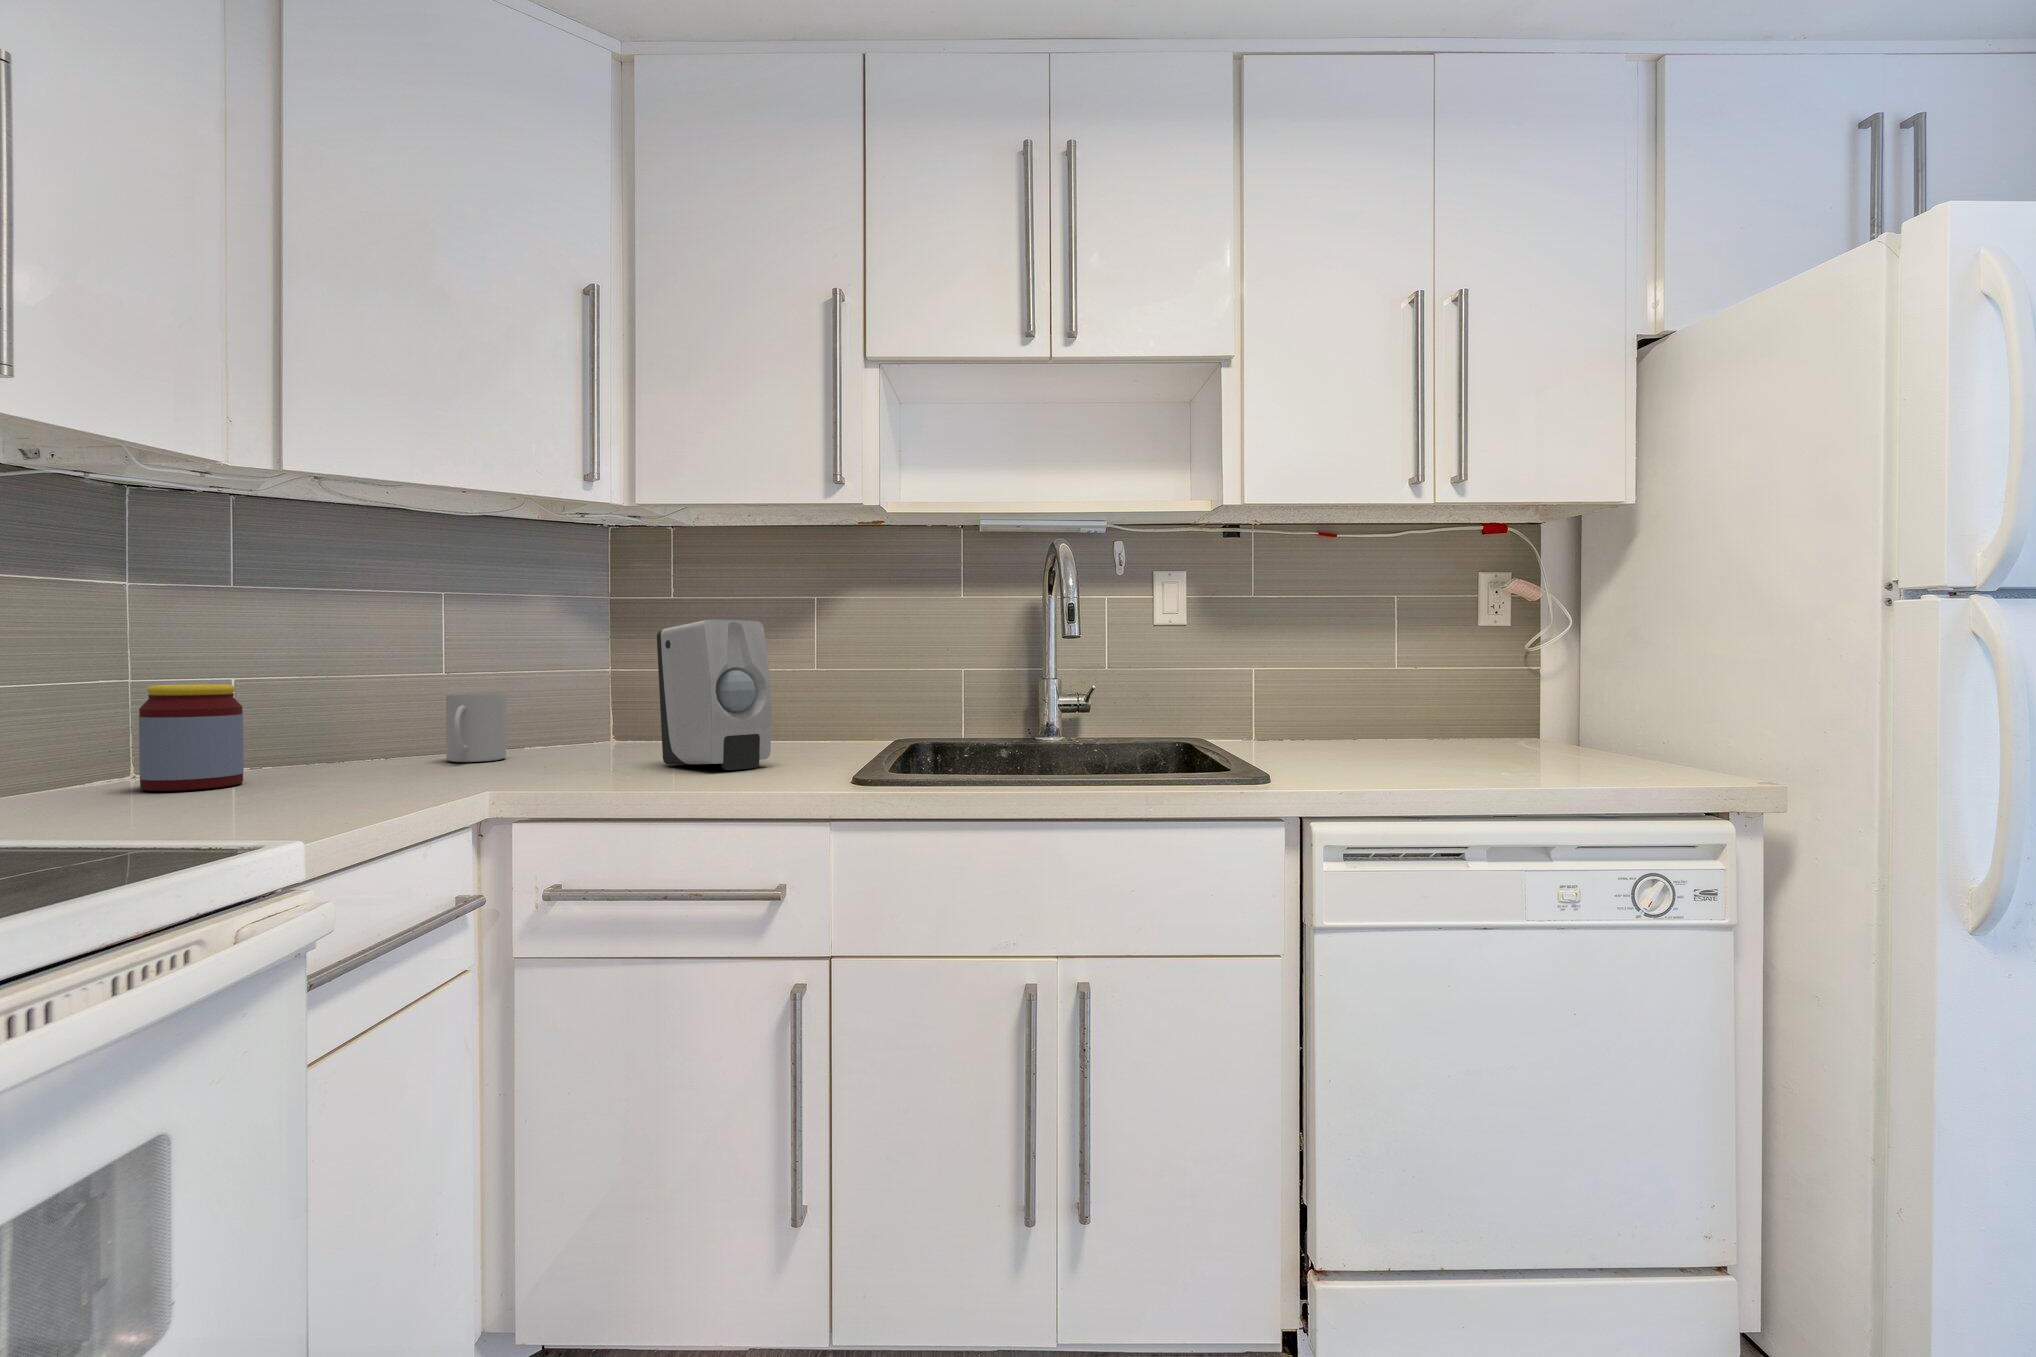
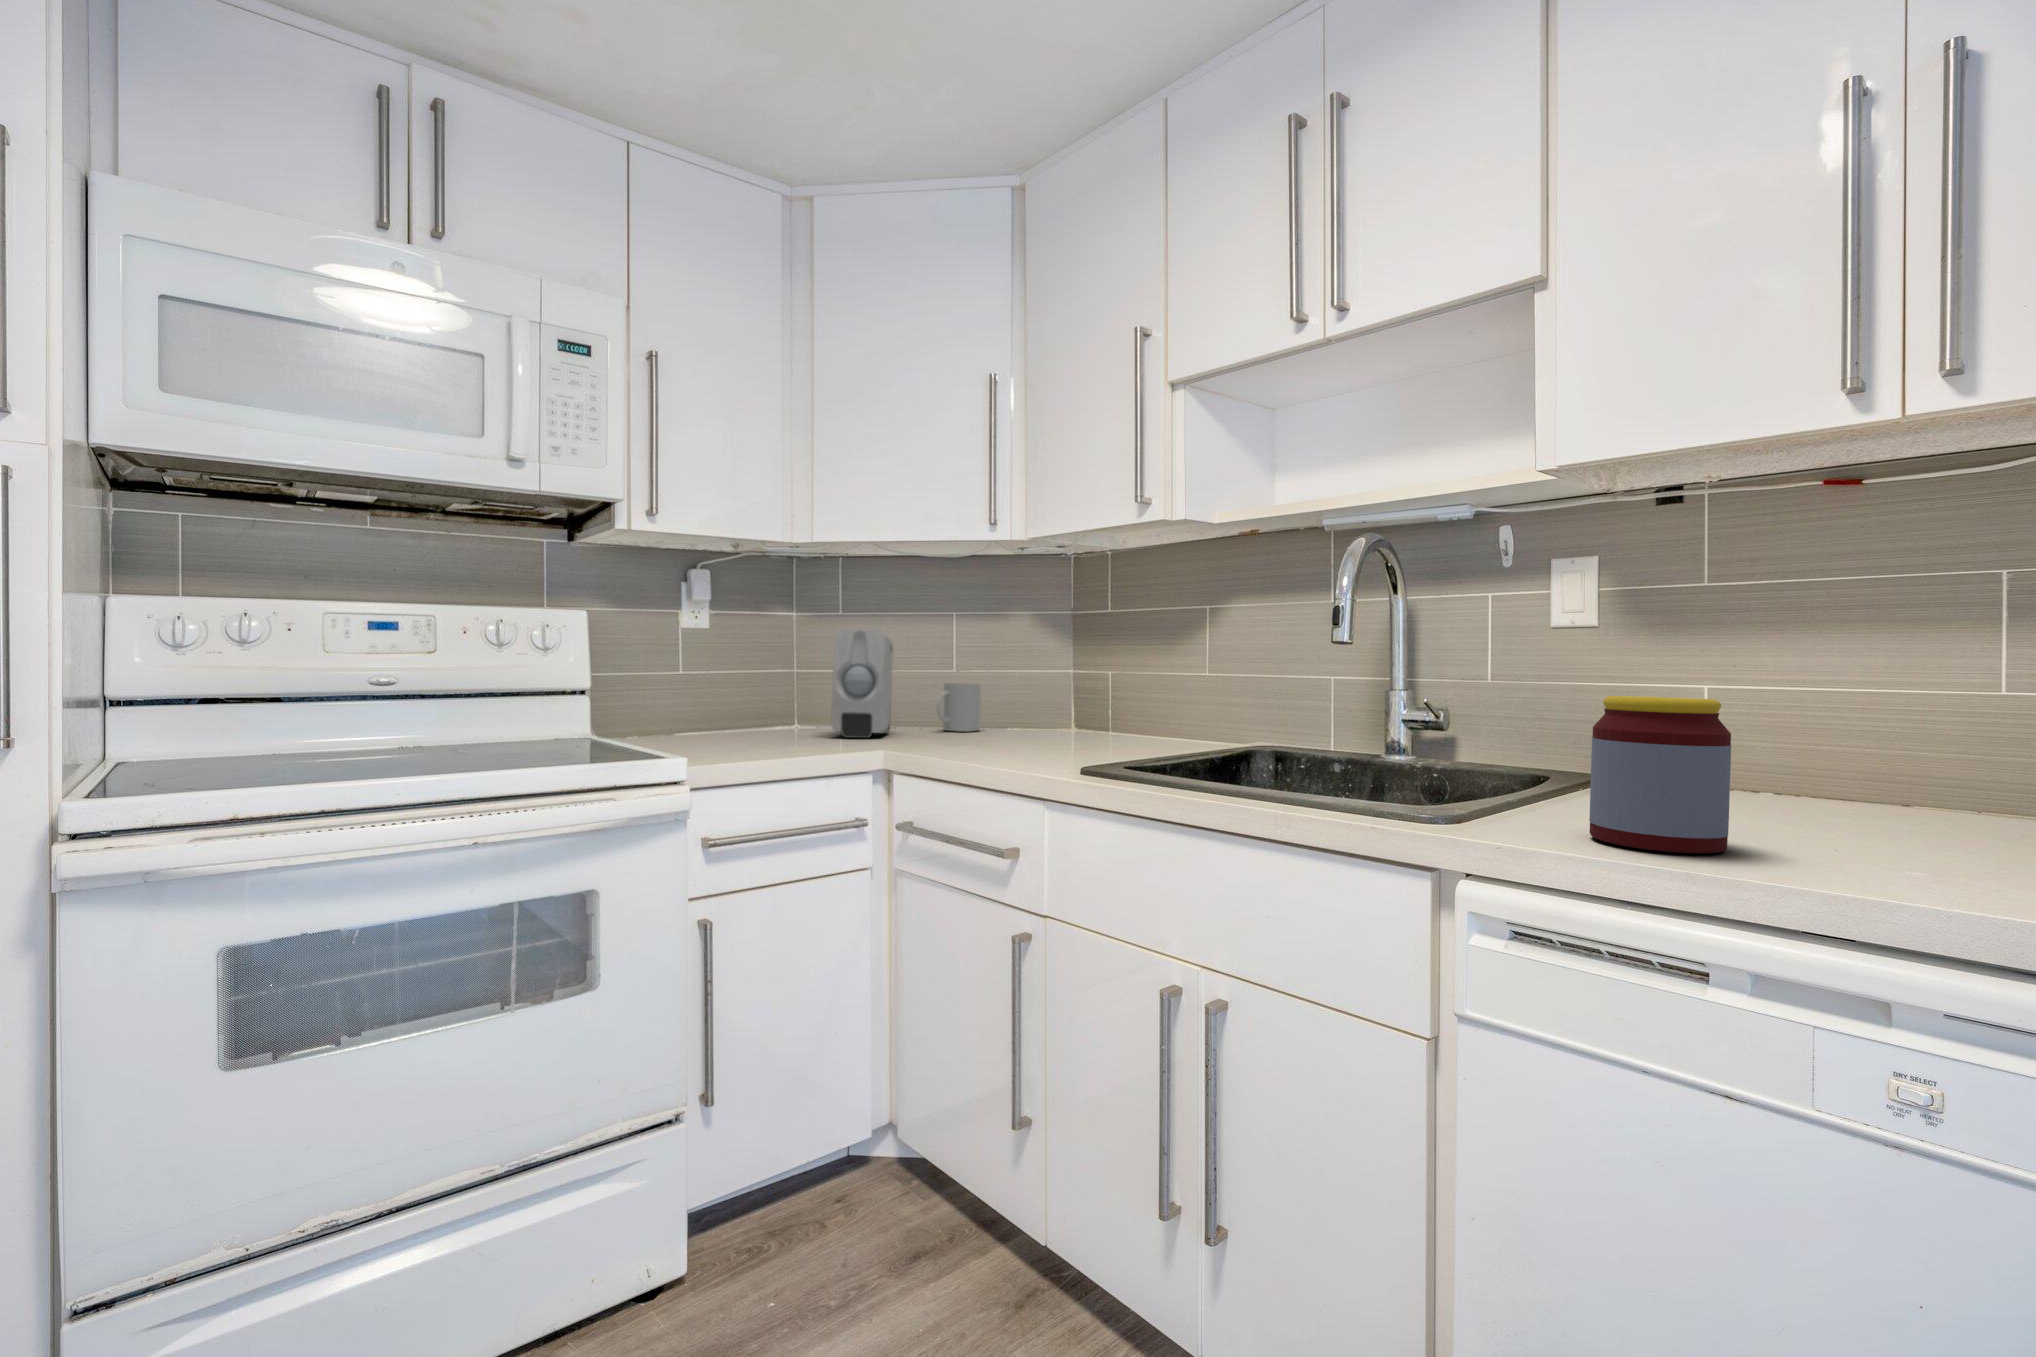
soap dispenser: present [657,619,771,770] -> present [832,629,893,738]
jar: present [139,684,244,791] -> present [1589,696,1731,853]

